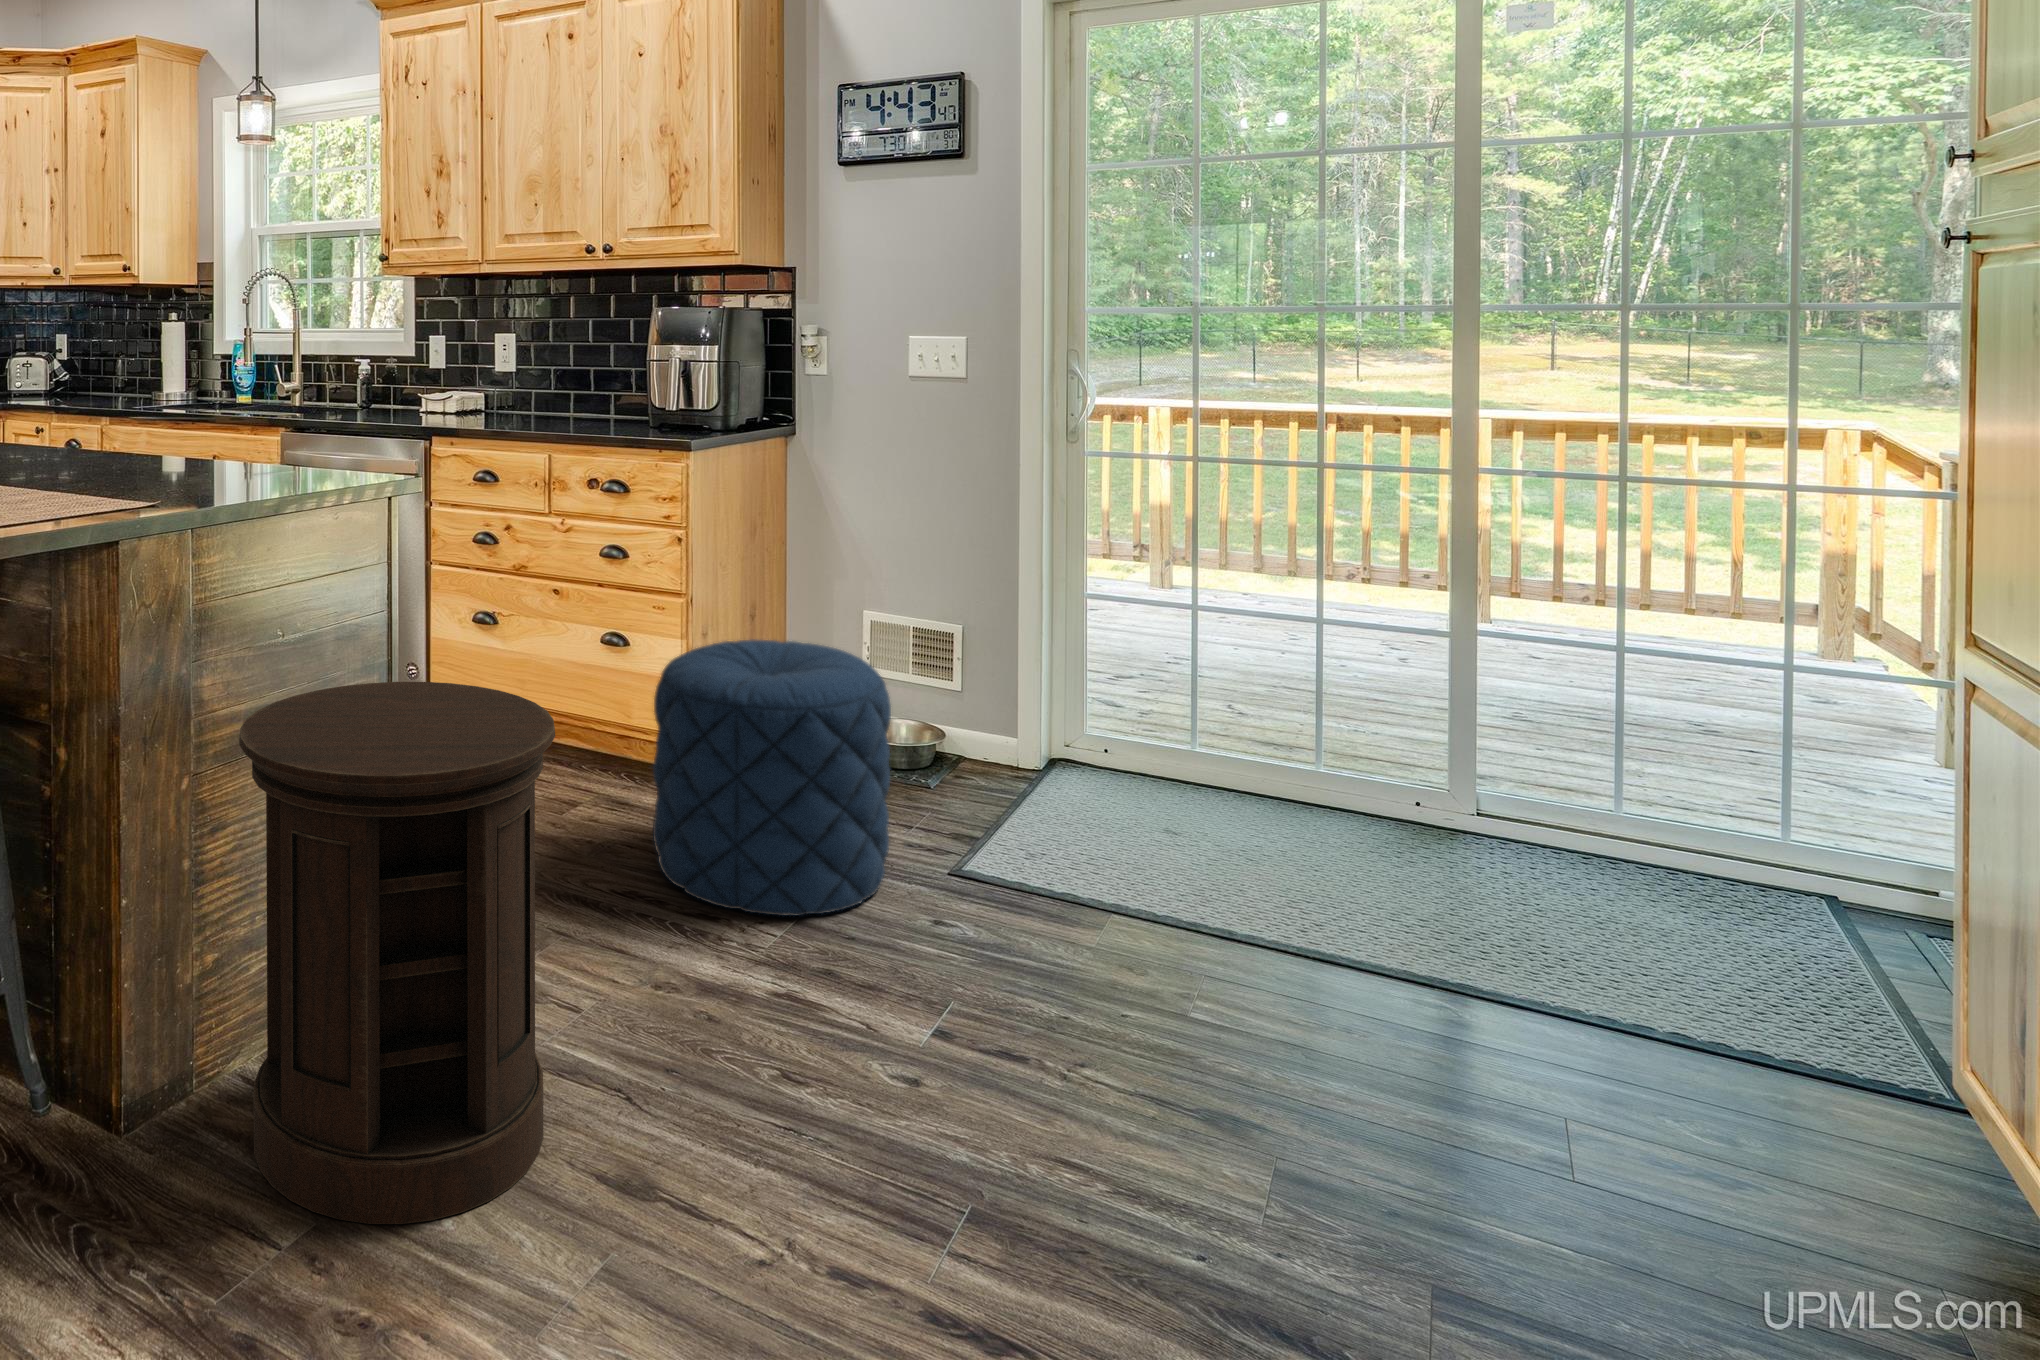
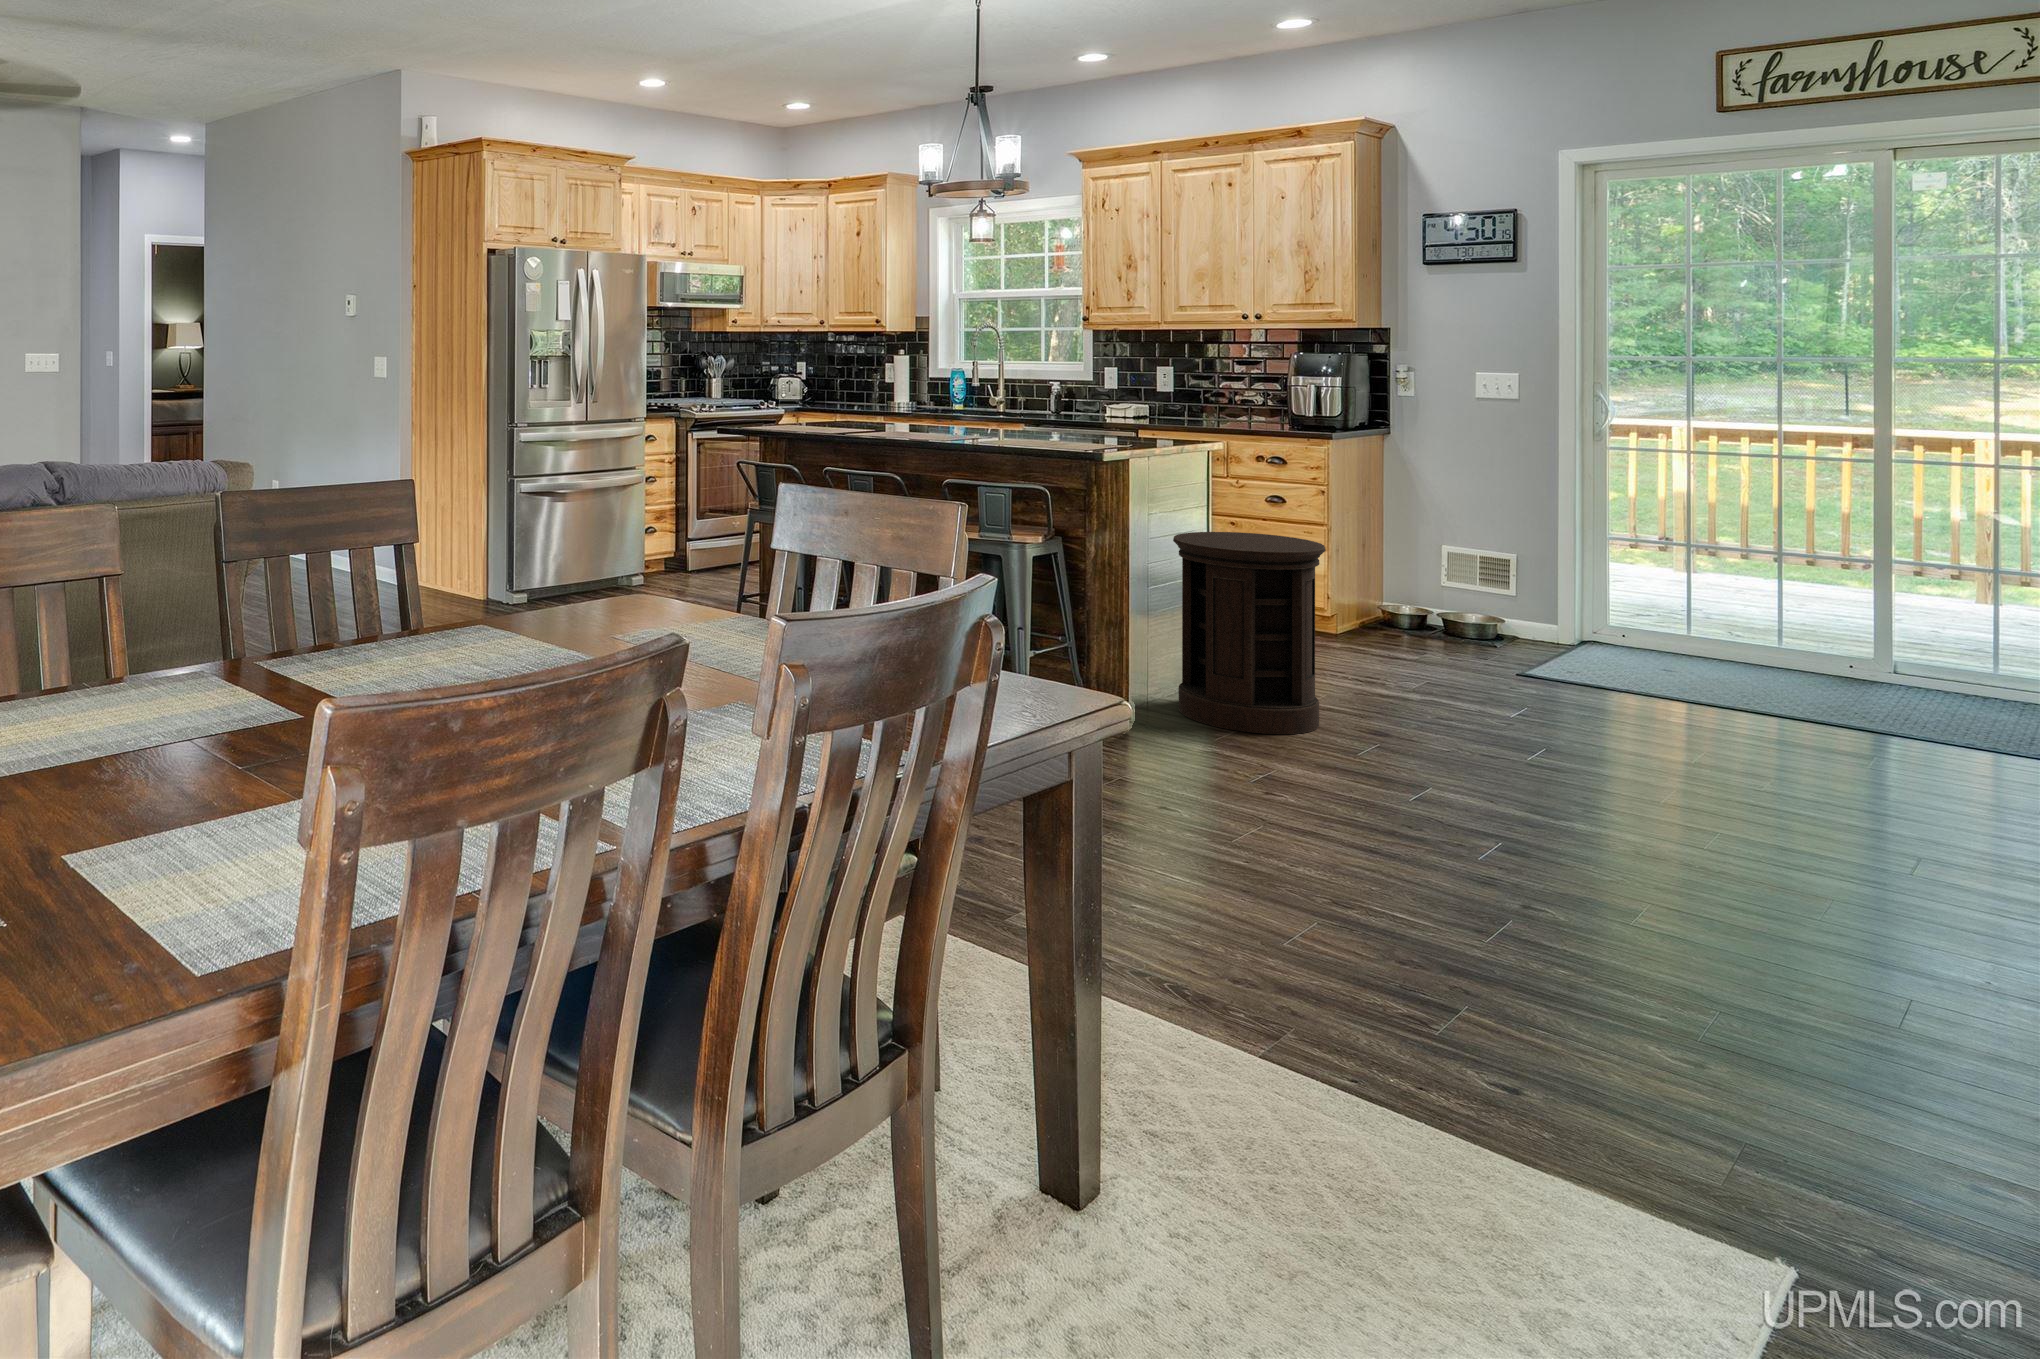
pouf: present [653,639,891,916] -> none [1325,544,1477,681]

